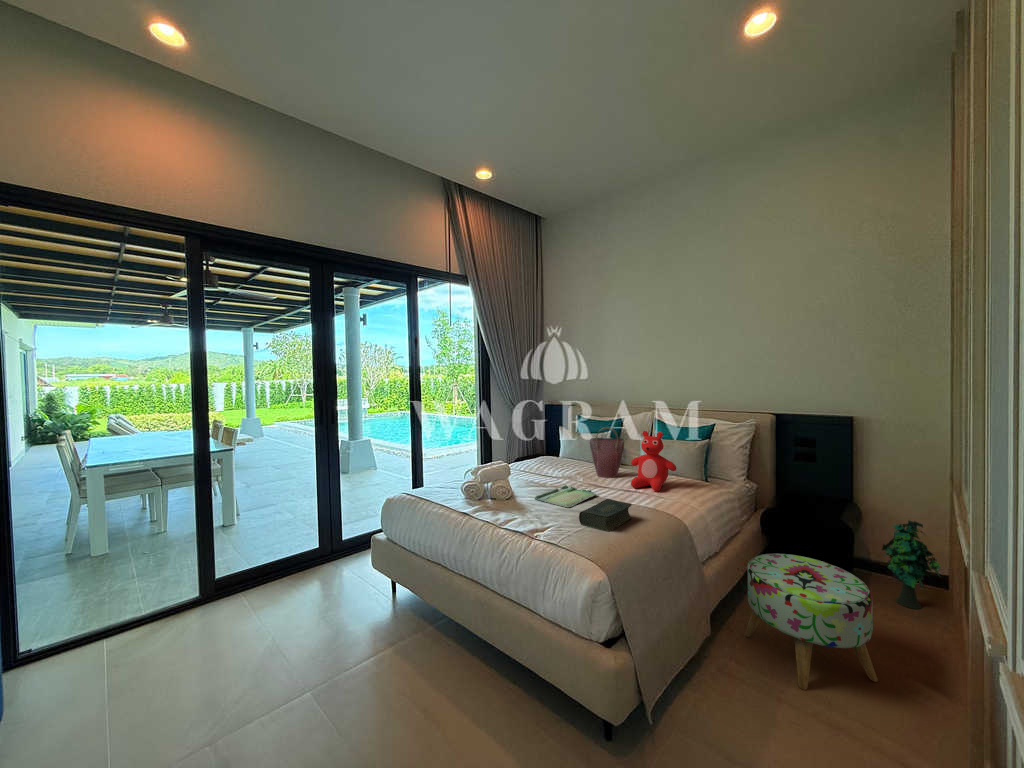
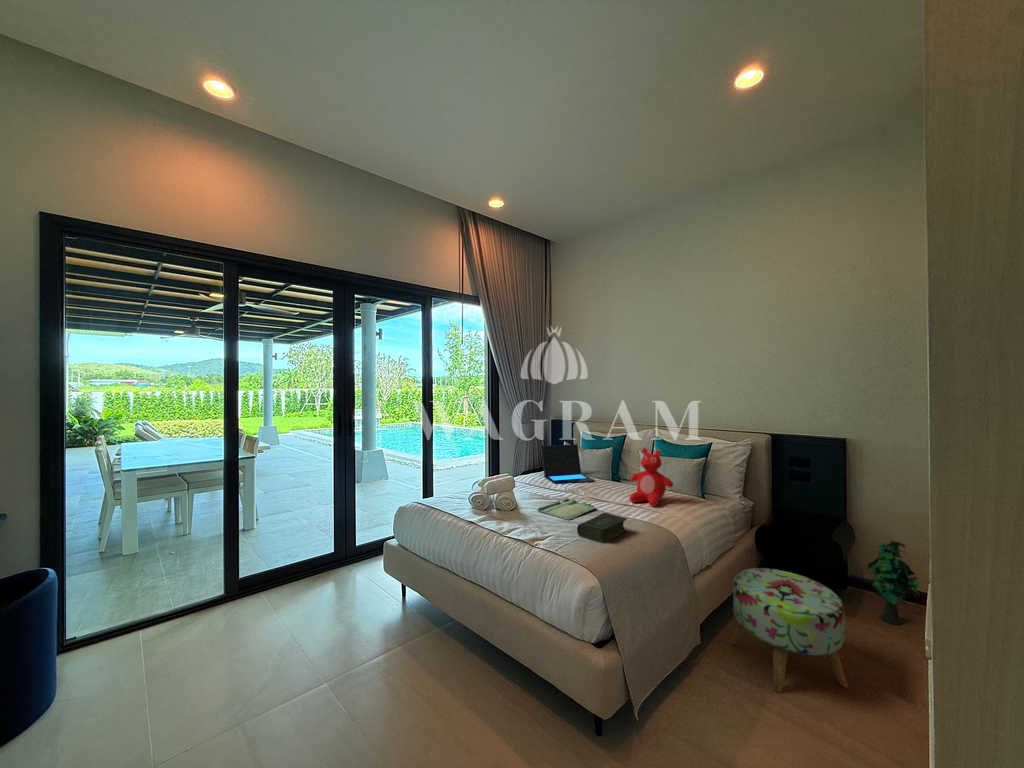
handbag: present [590,427,624,478] -> none [592,442,625,492]
laptop: none [536,431,593,472] -> present [541,444,595,484]

